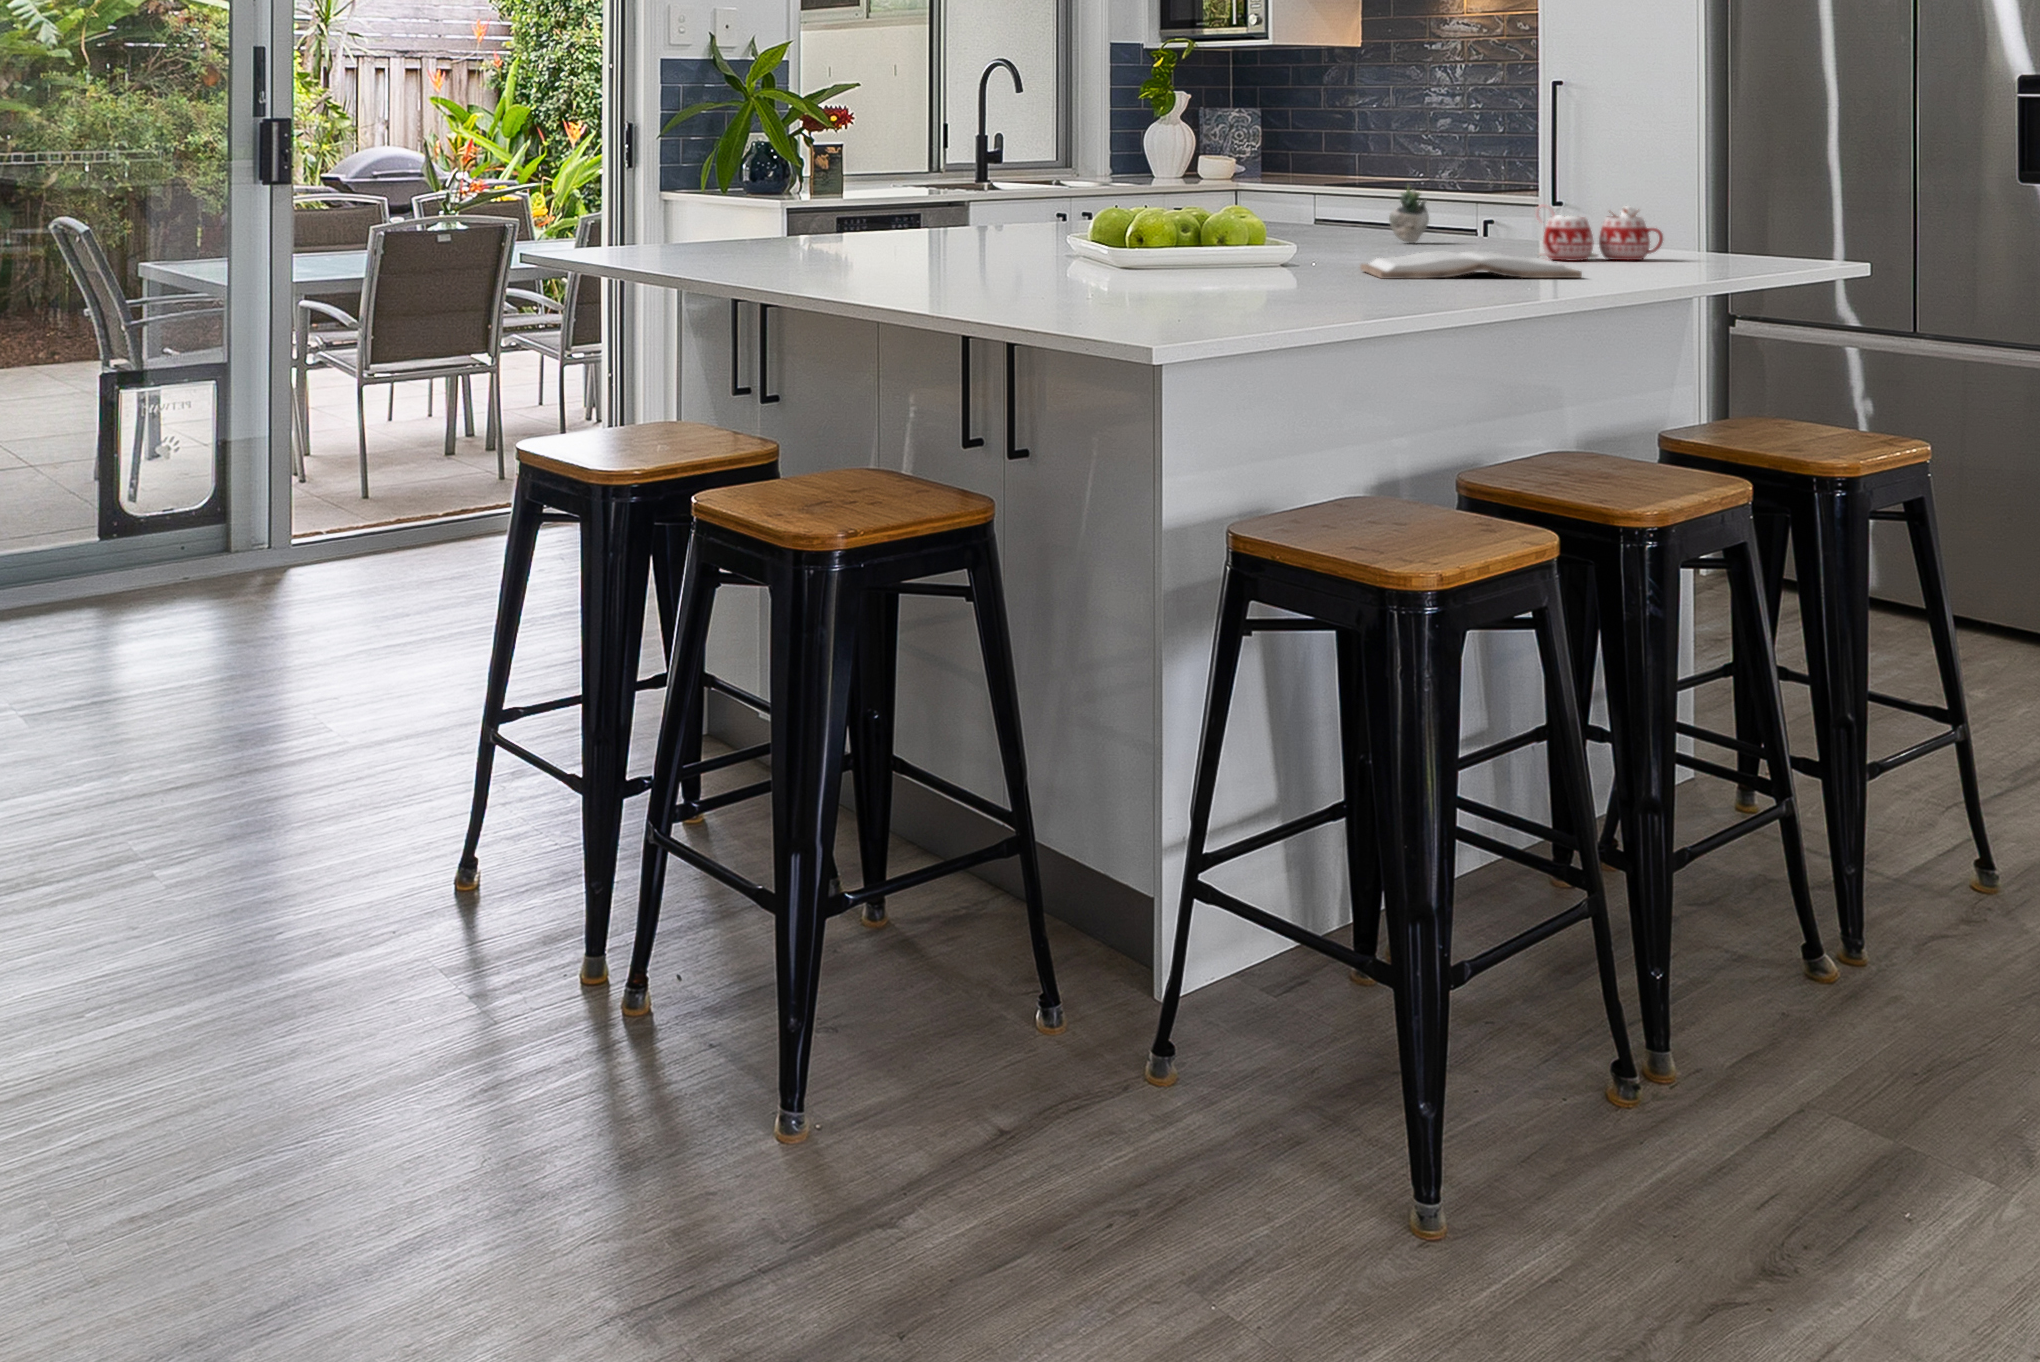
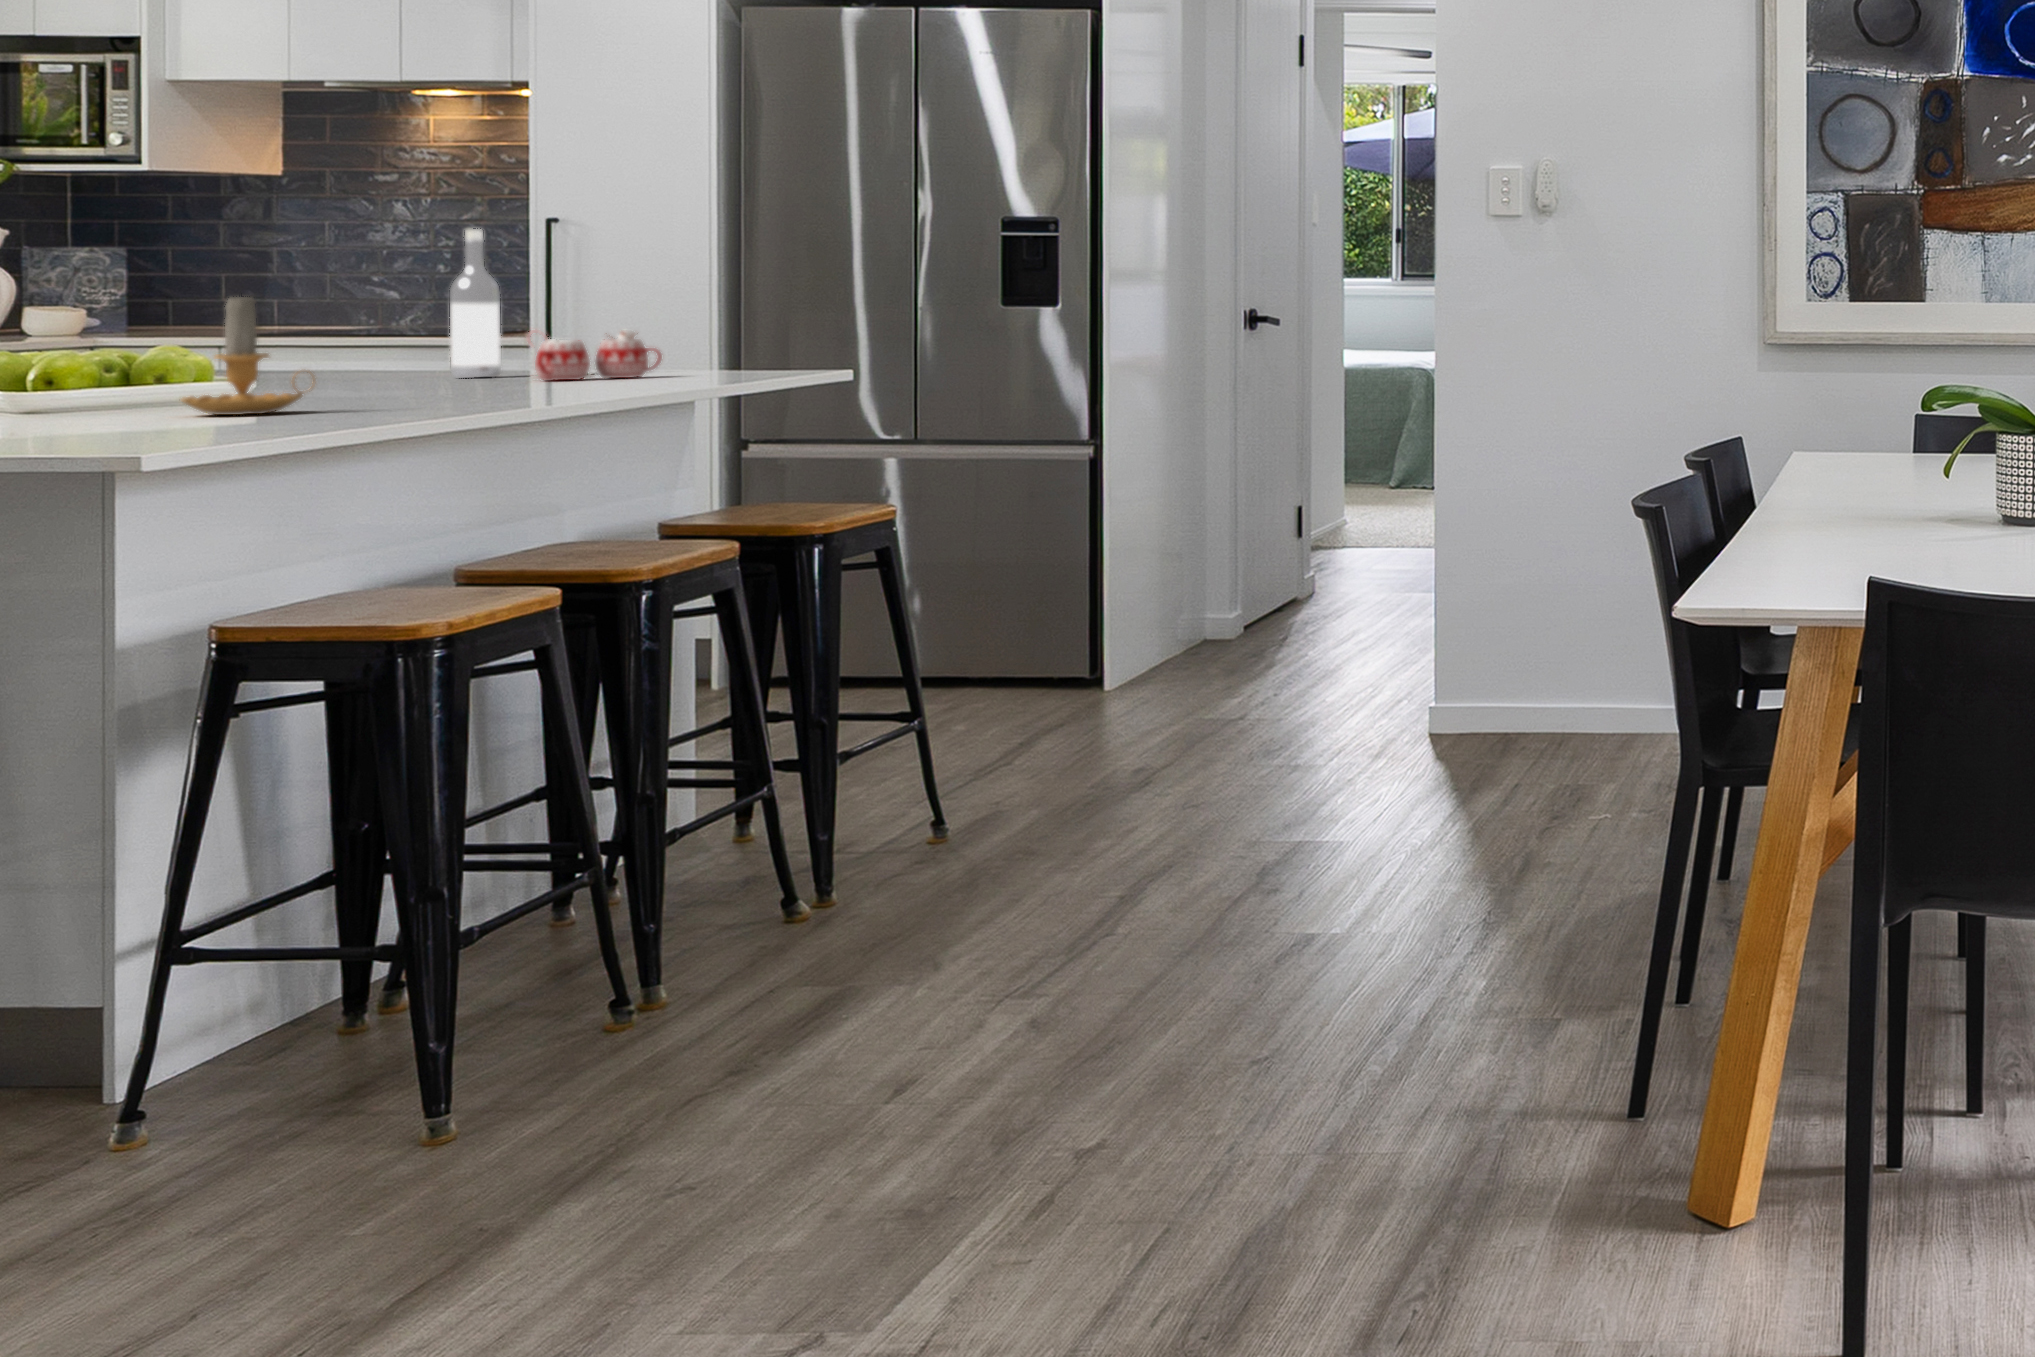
wine bottle: none [1471,96,1514,250] -> present [450,229,501,378]
candle: none [1225,167,1337,300] -> present [182,293,304,415]
succulent plant: present [1389,185,1429,243] -> none [348,311,447,377]
book: present [1361,251,1582,279] -> none [329,372,579,398]

